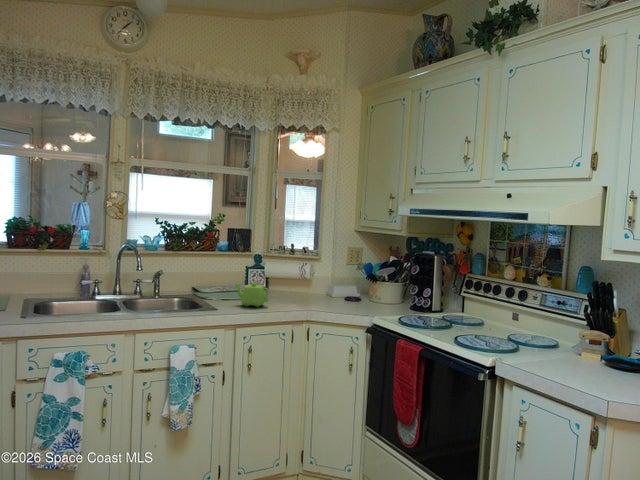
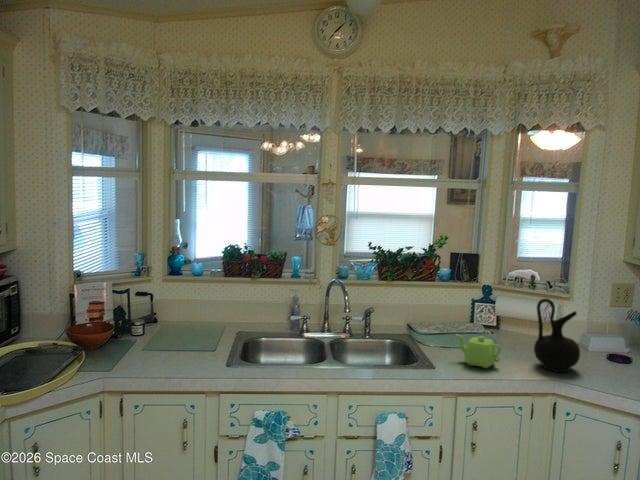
ceramic jug: none [293,251,325,306] -> present [534,299,580,372]

